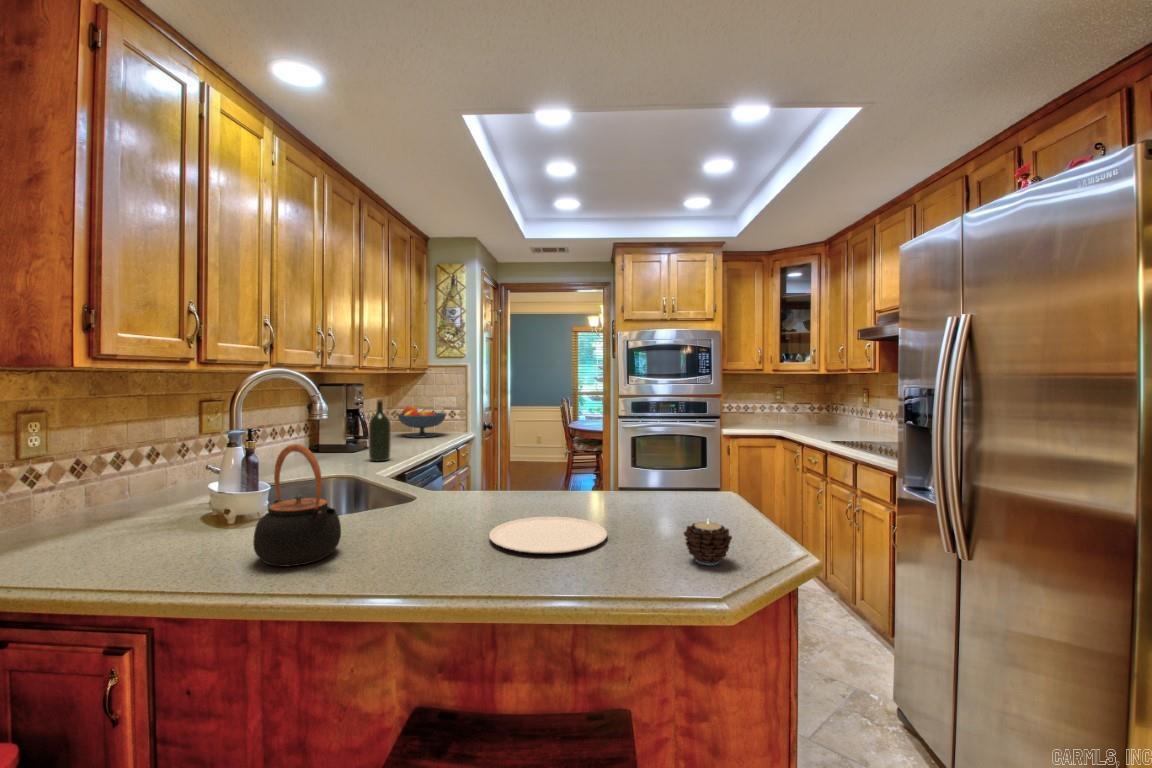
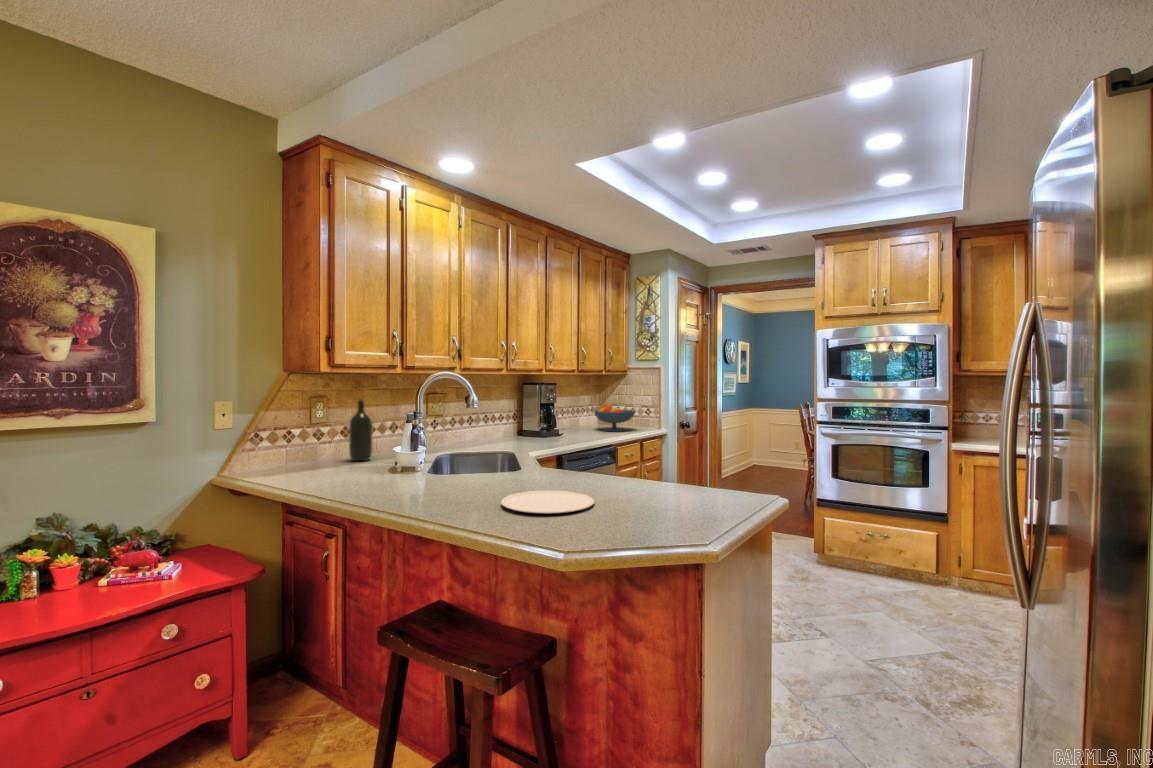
wine bottle: present [369,399,391,461] -> present [349,398,372,461]
teapot: present [253,444,341,567] -> none [371,420,423,496]
candle: present [684,521,732,566] -> none [601,499,641,539]

